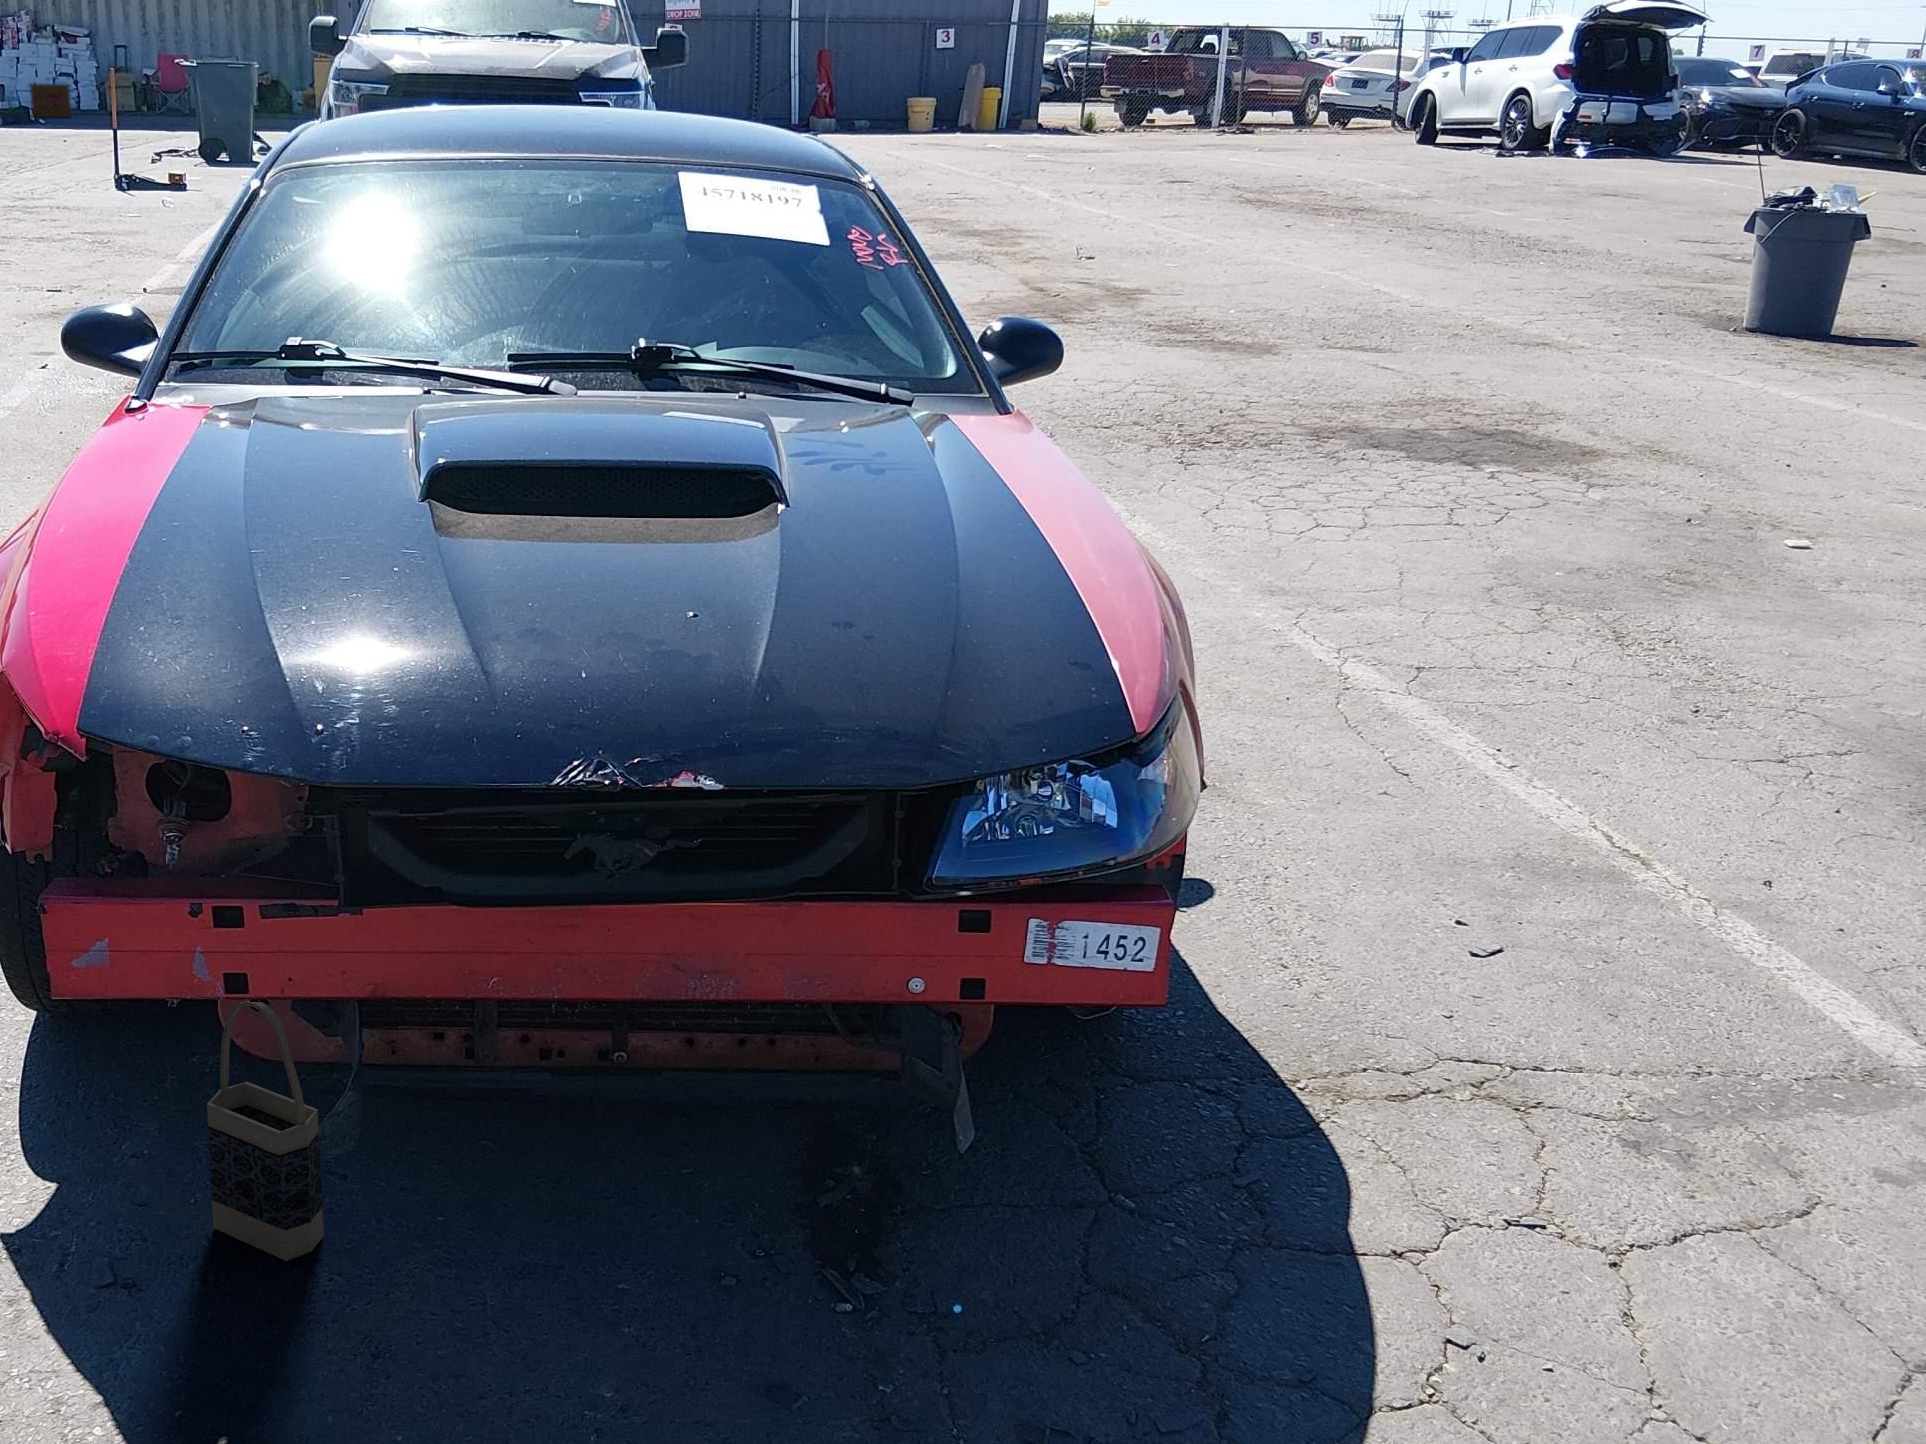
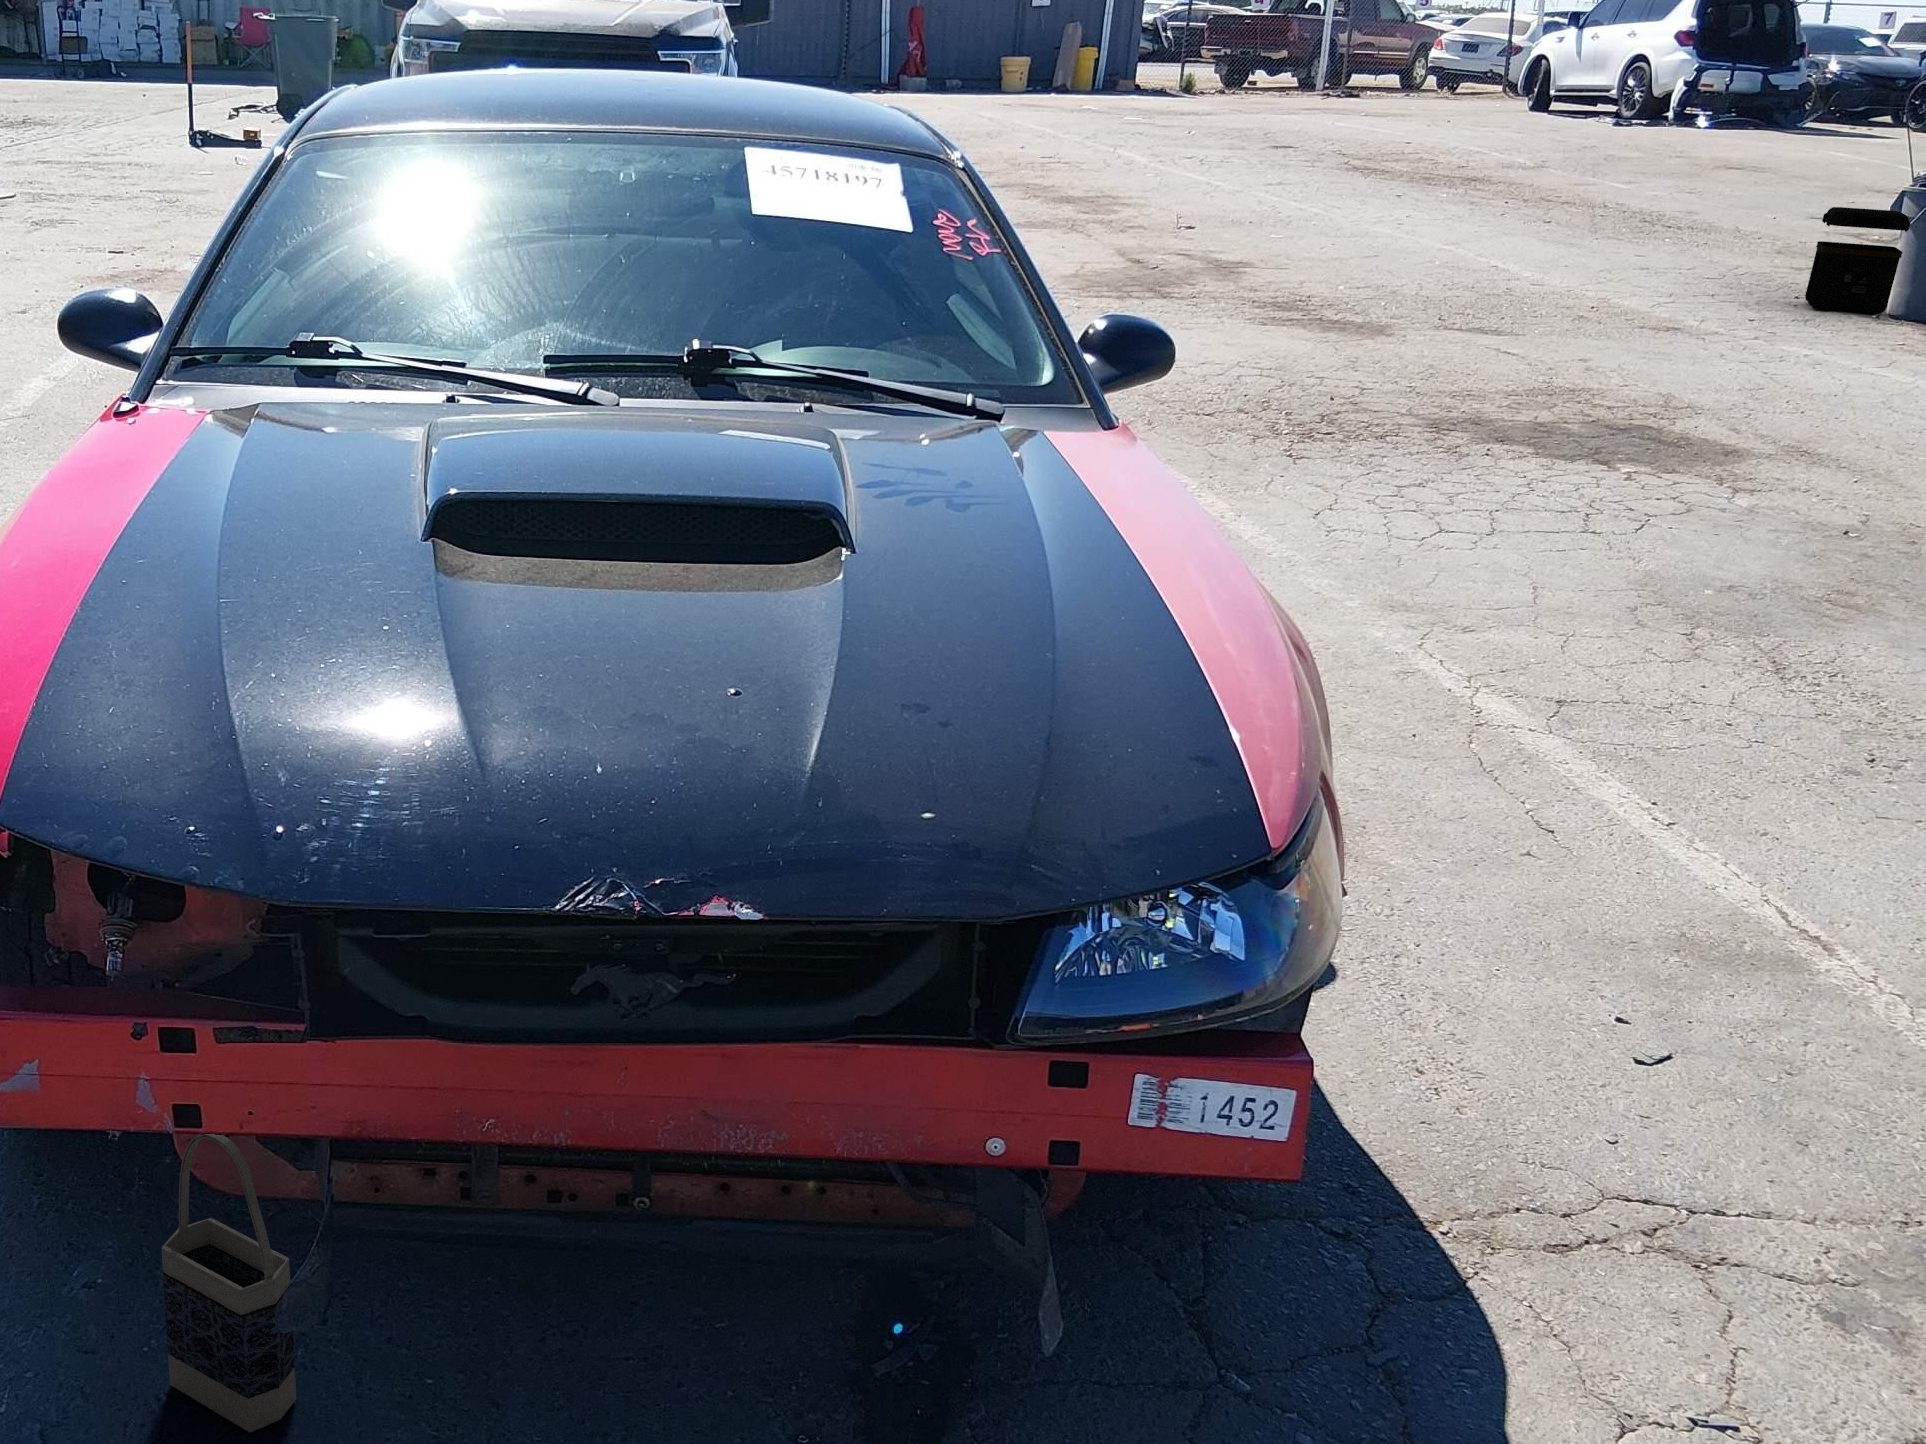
cardboard box: present [30,84,71,117] -> none [117,35,158,69]
toolbox: none [1669,228,1762,328] -> present [1805,207,1910,314]

